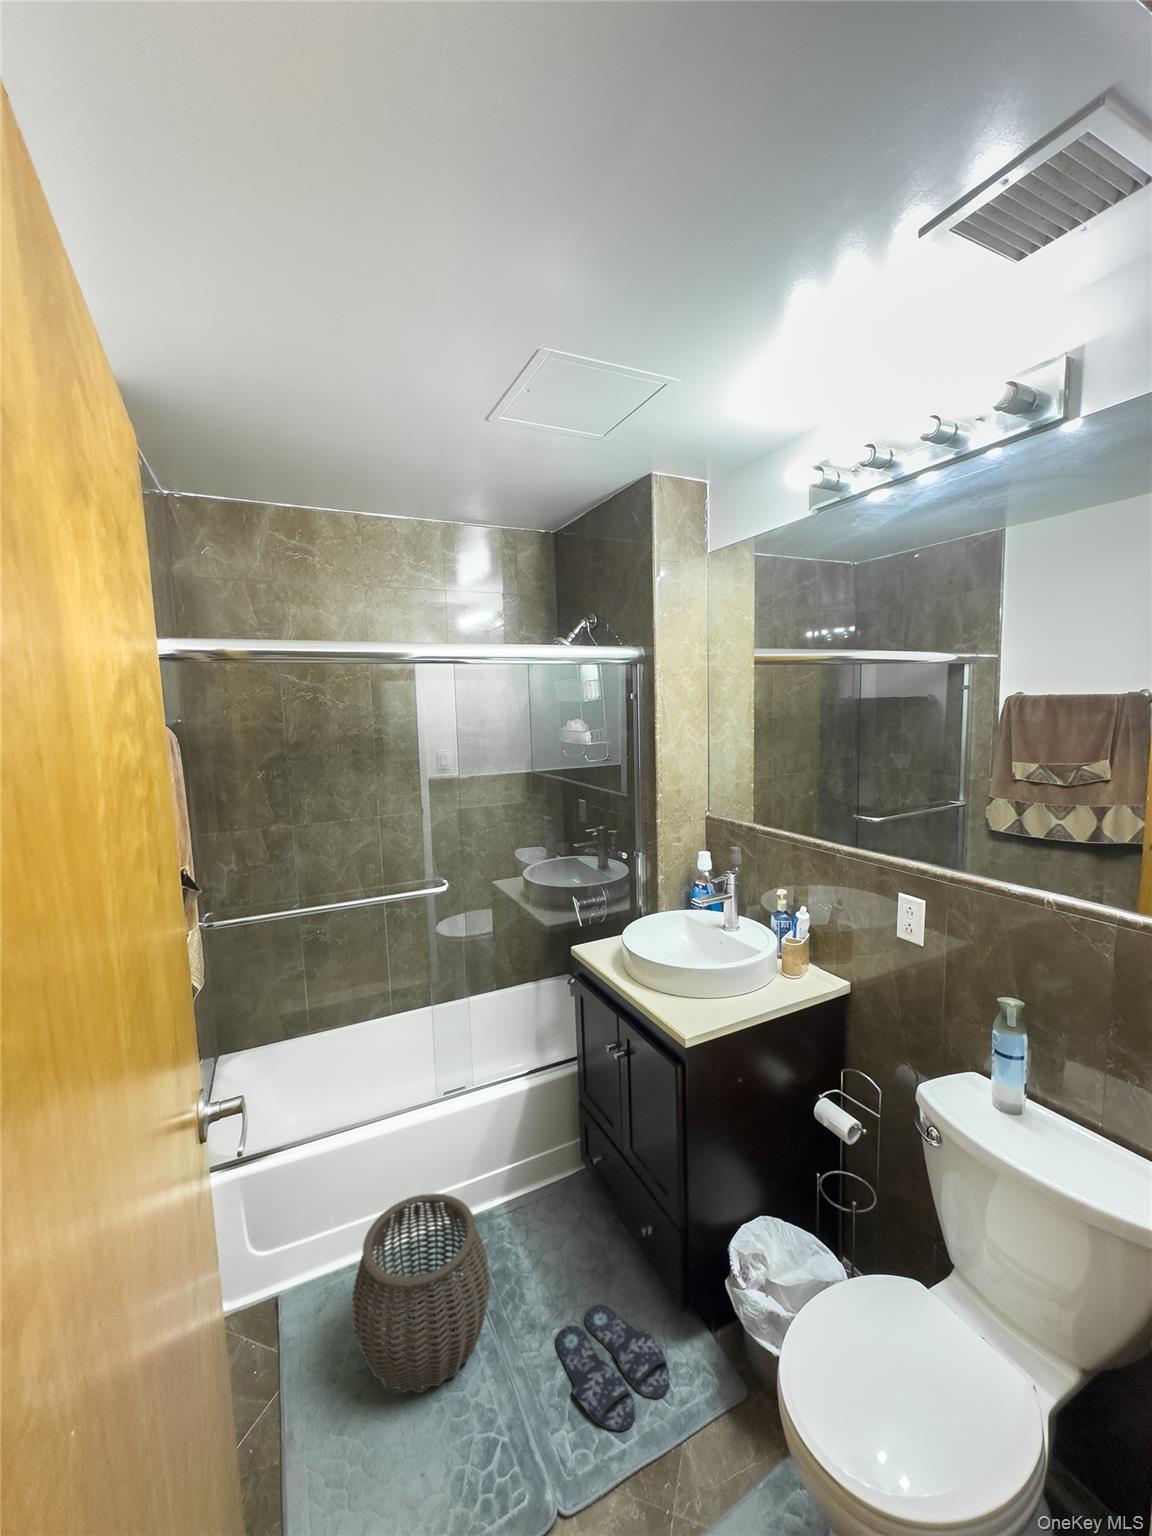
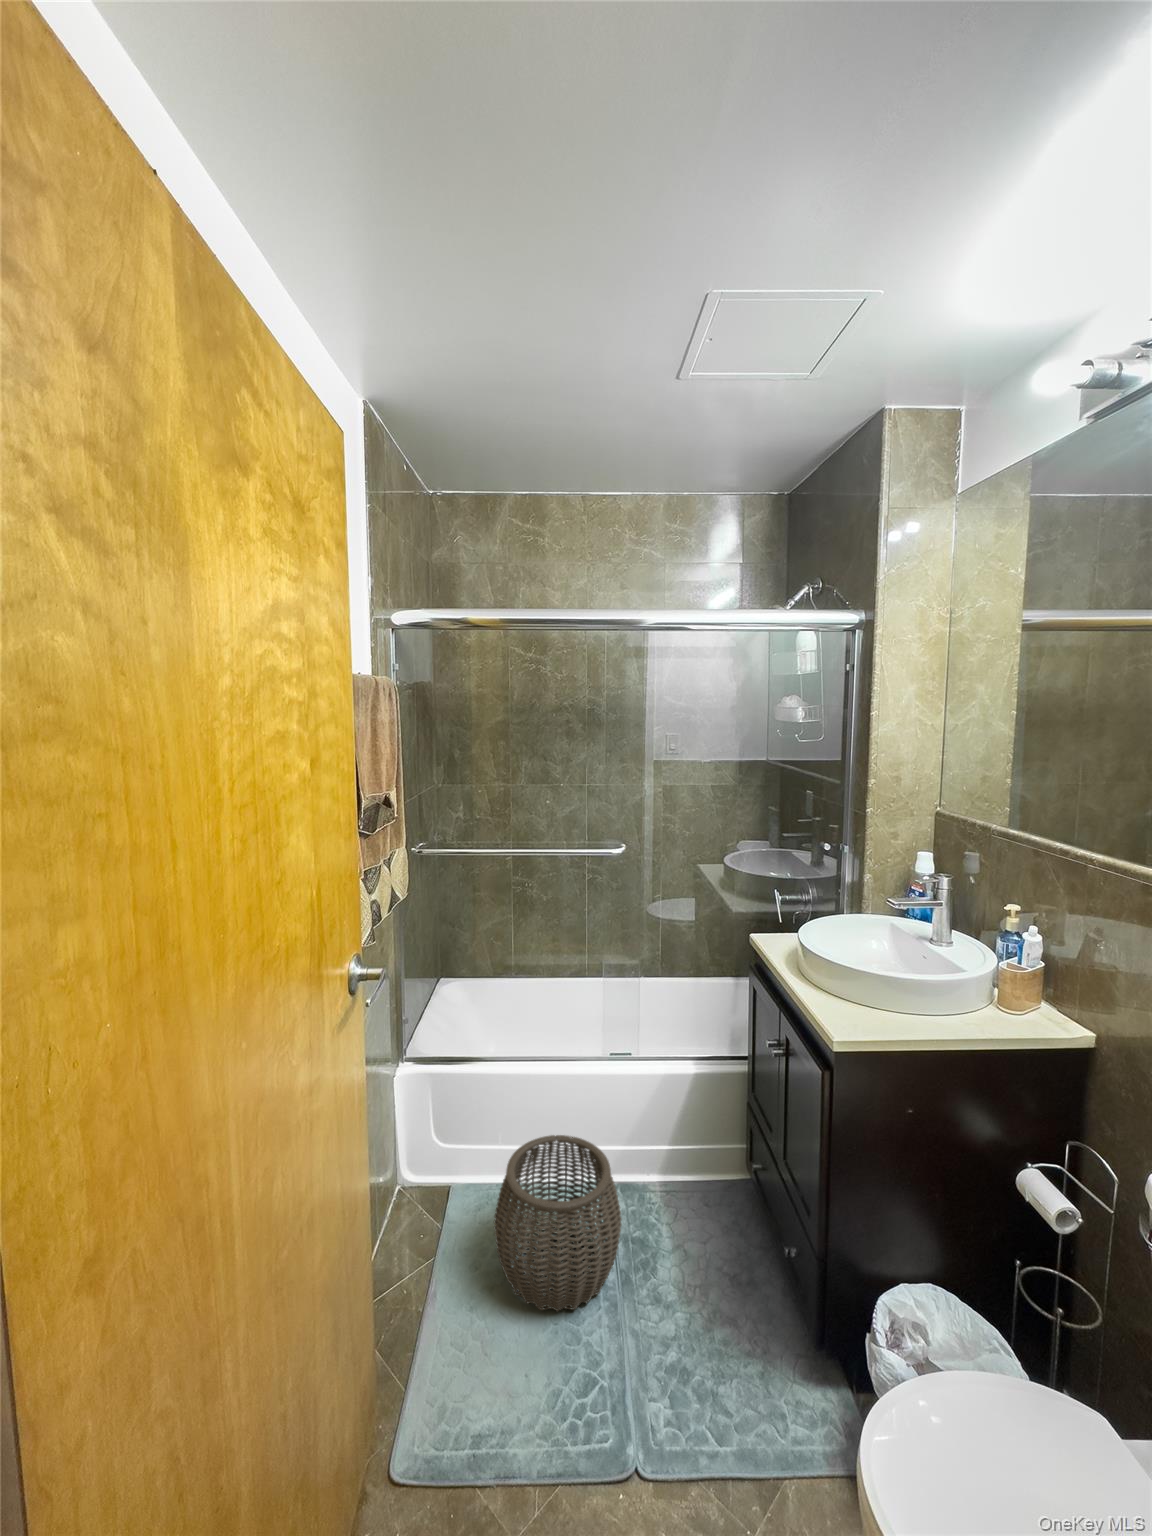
slippers: present [556,1305,669,1431] -> none [676,1308,789,1435]

